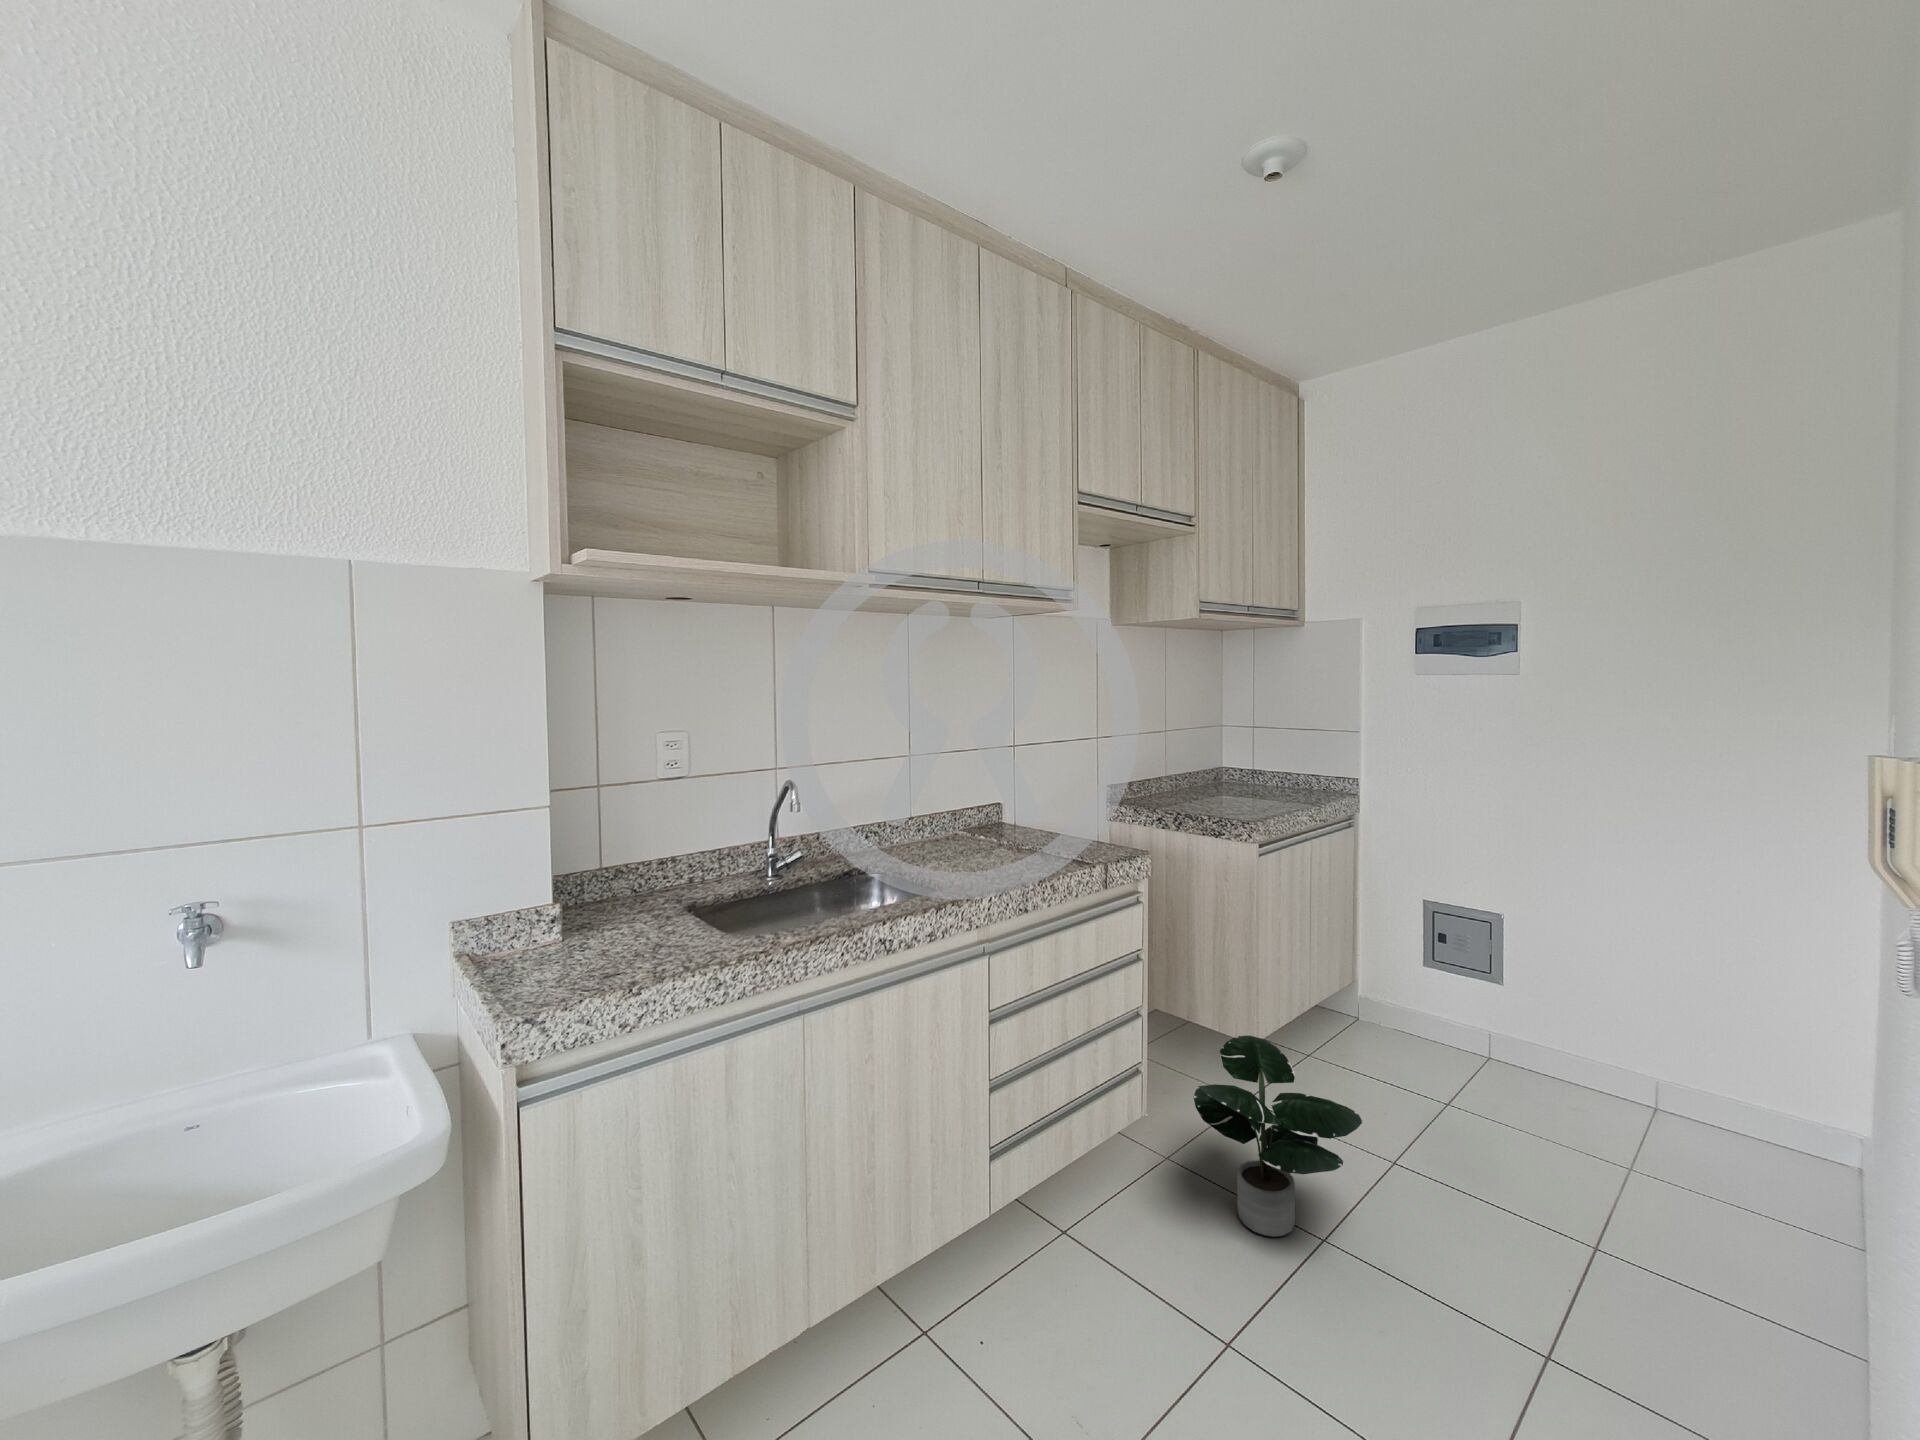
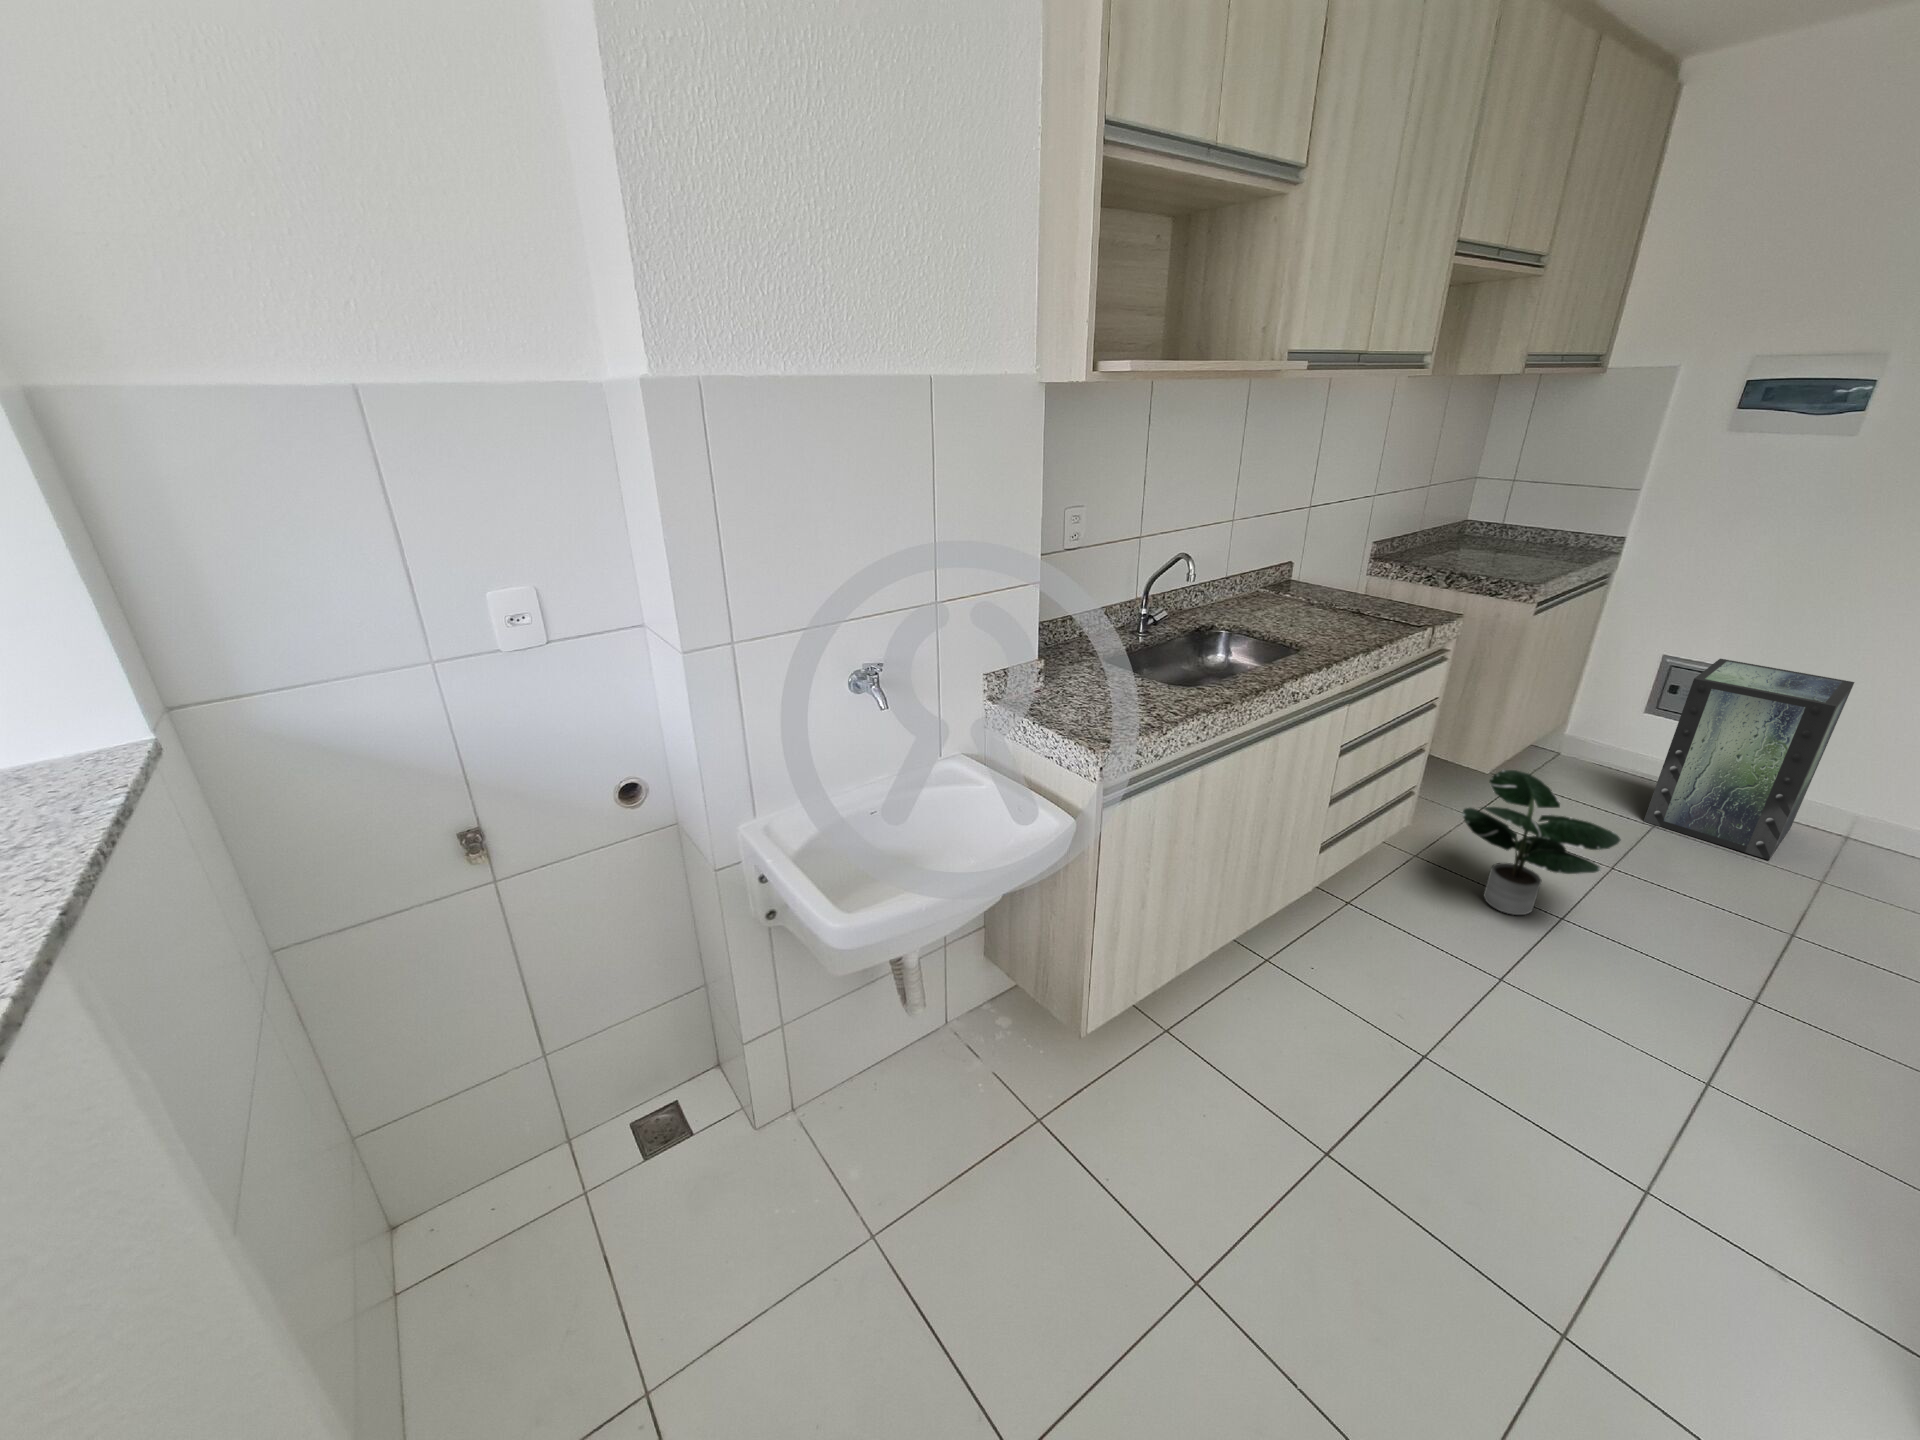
storage box: none [1440,900,1600,1141] -> present [1644,659,1854,860]

